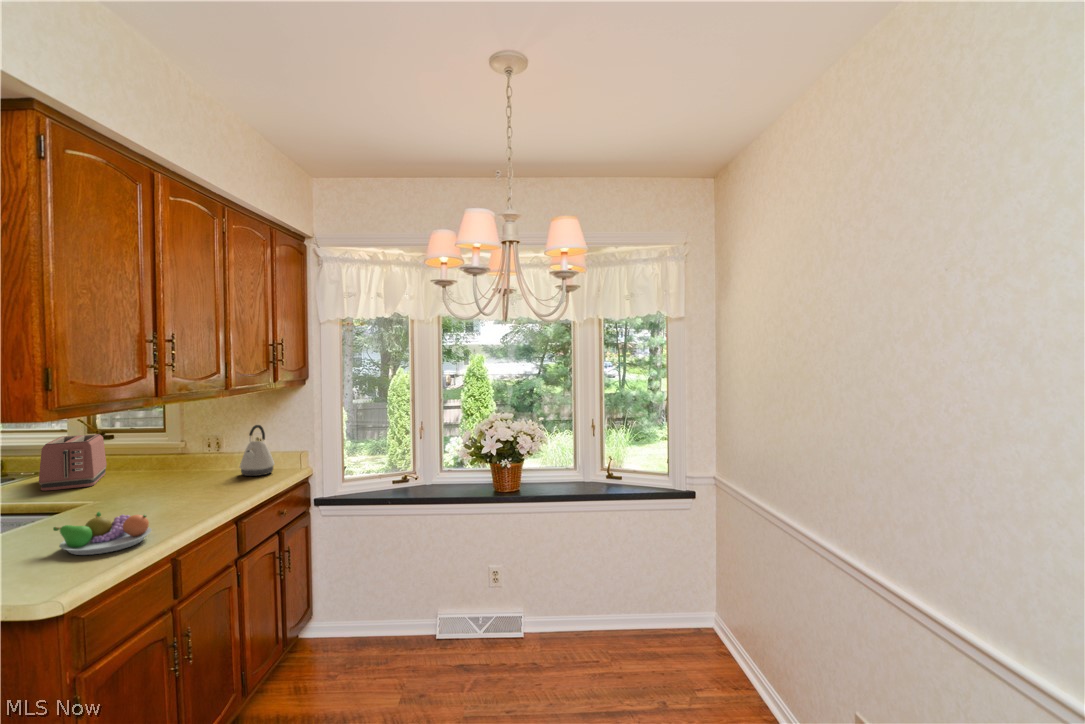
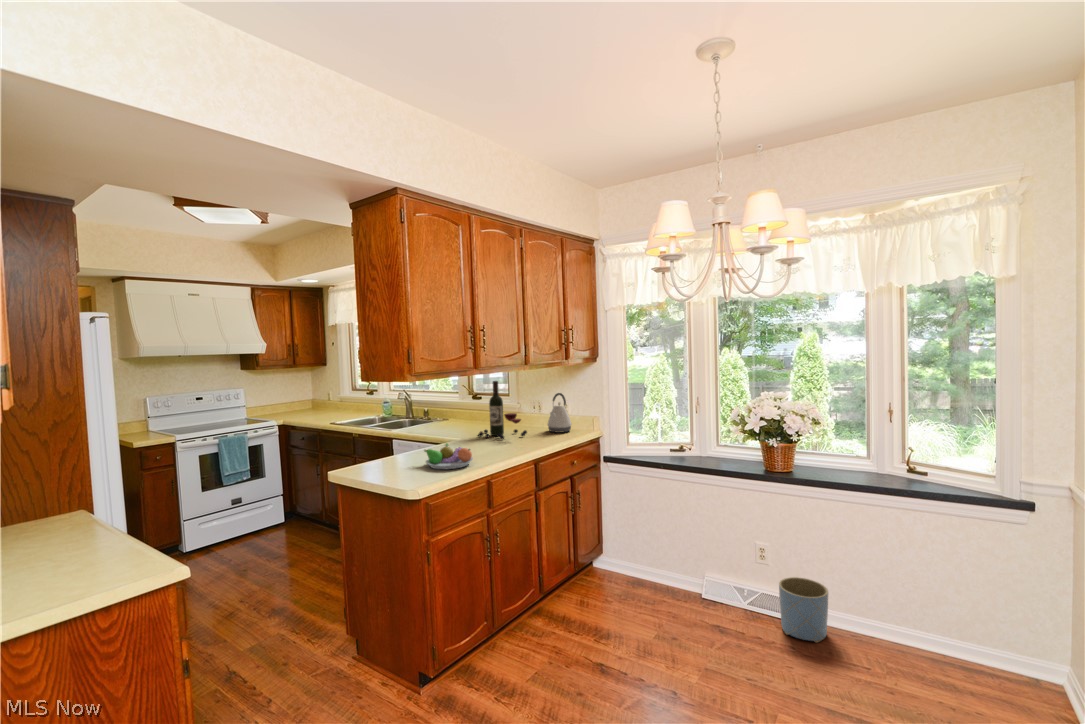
wine bottle: none [130,413,212,494] -> present [478,381,527,439]
toaster: present [39,434,107,491] -> none [436,395,474,429]
planter: none [516,592,558,653] -> present [779,577,828,643]

